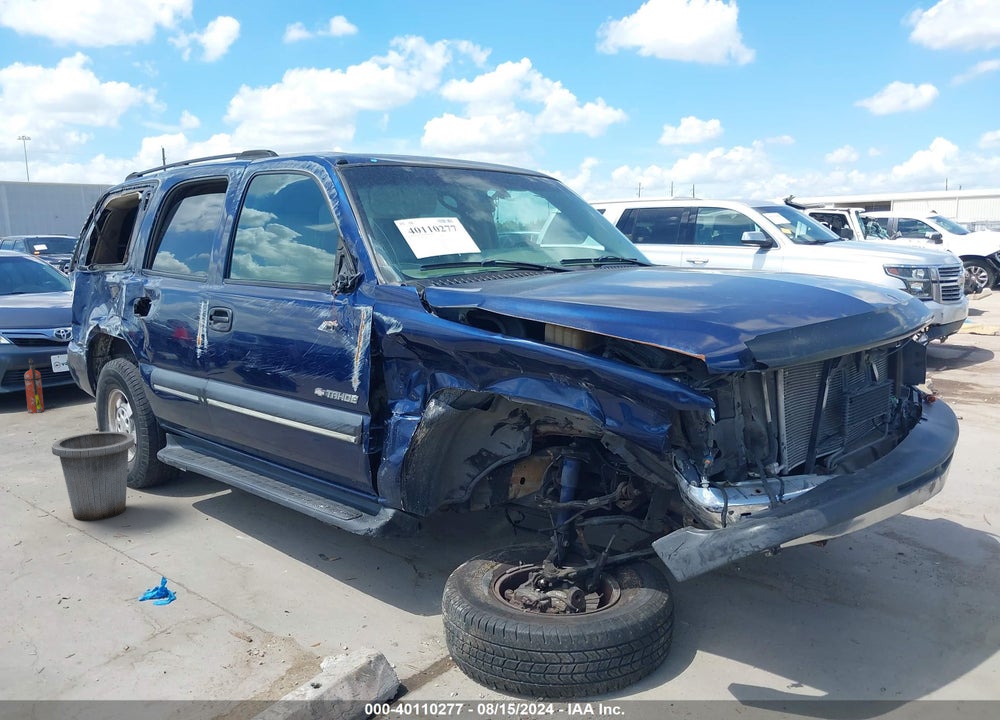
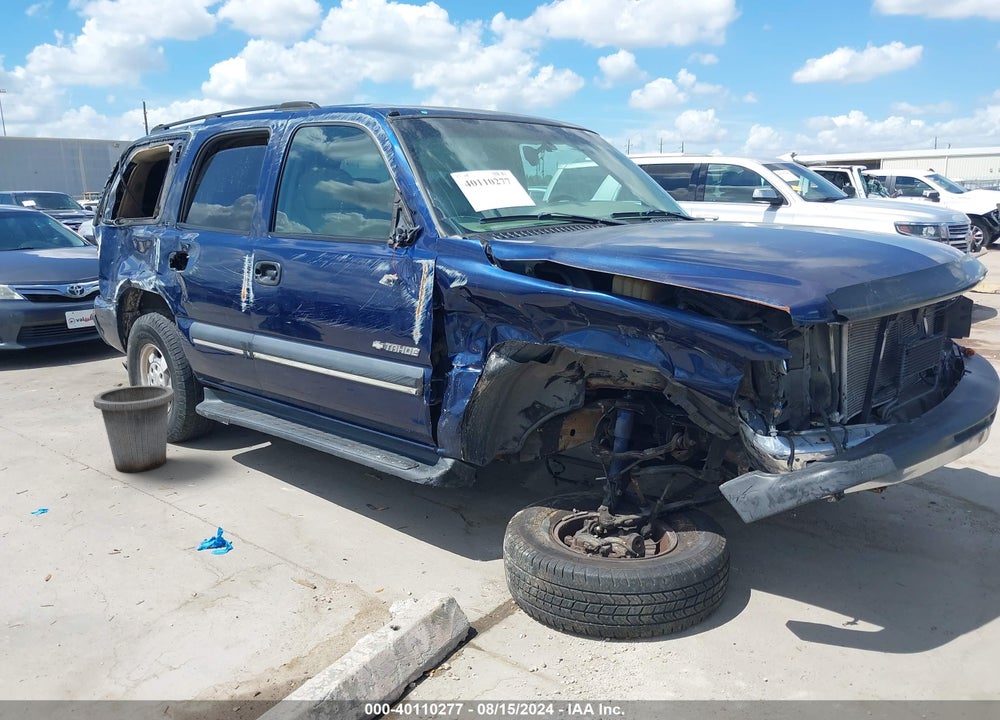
fire extinguisher: present [24,358,44,413] -> none [45,314,66,368]

